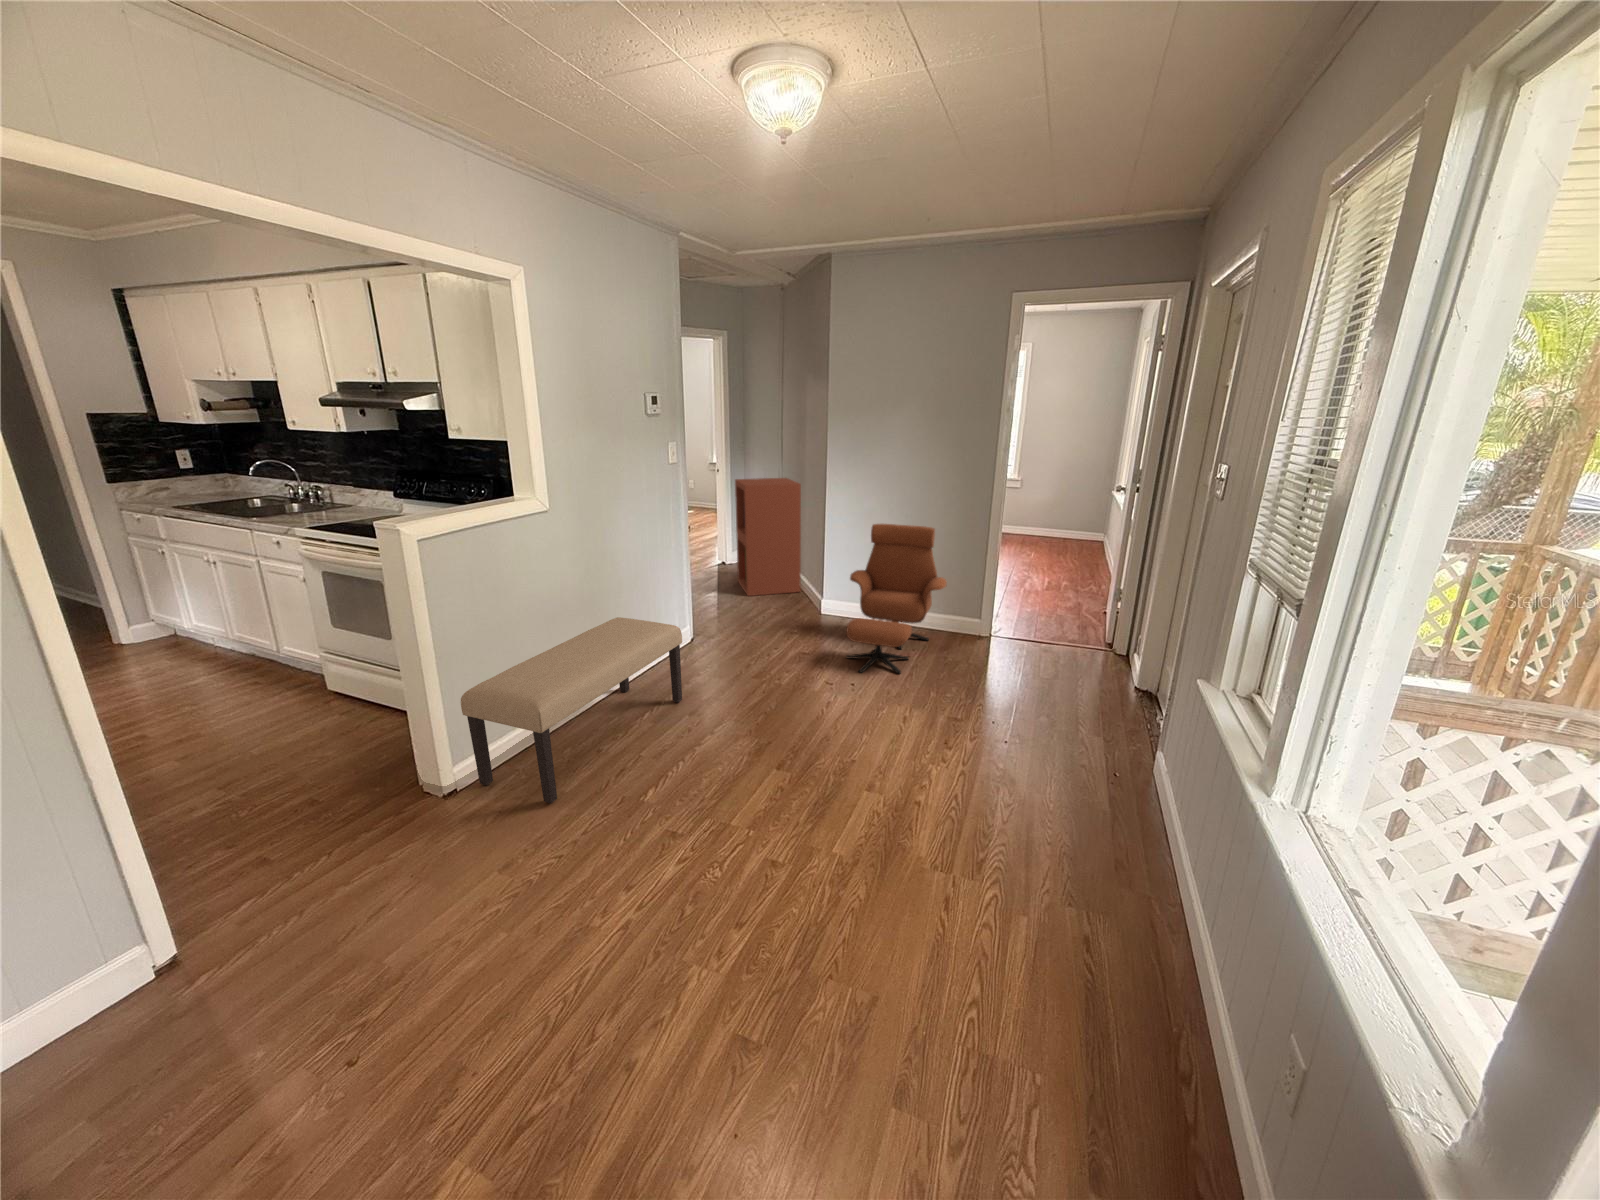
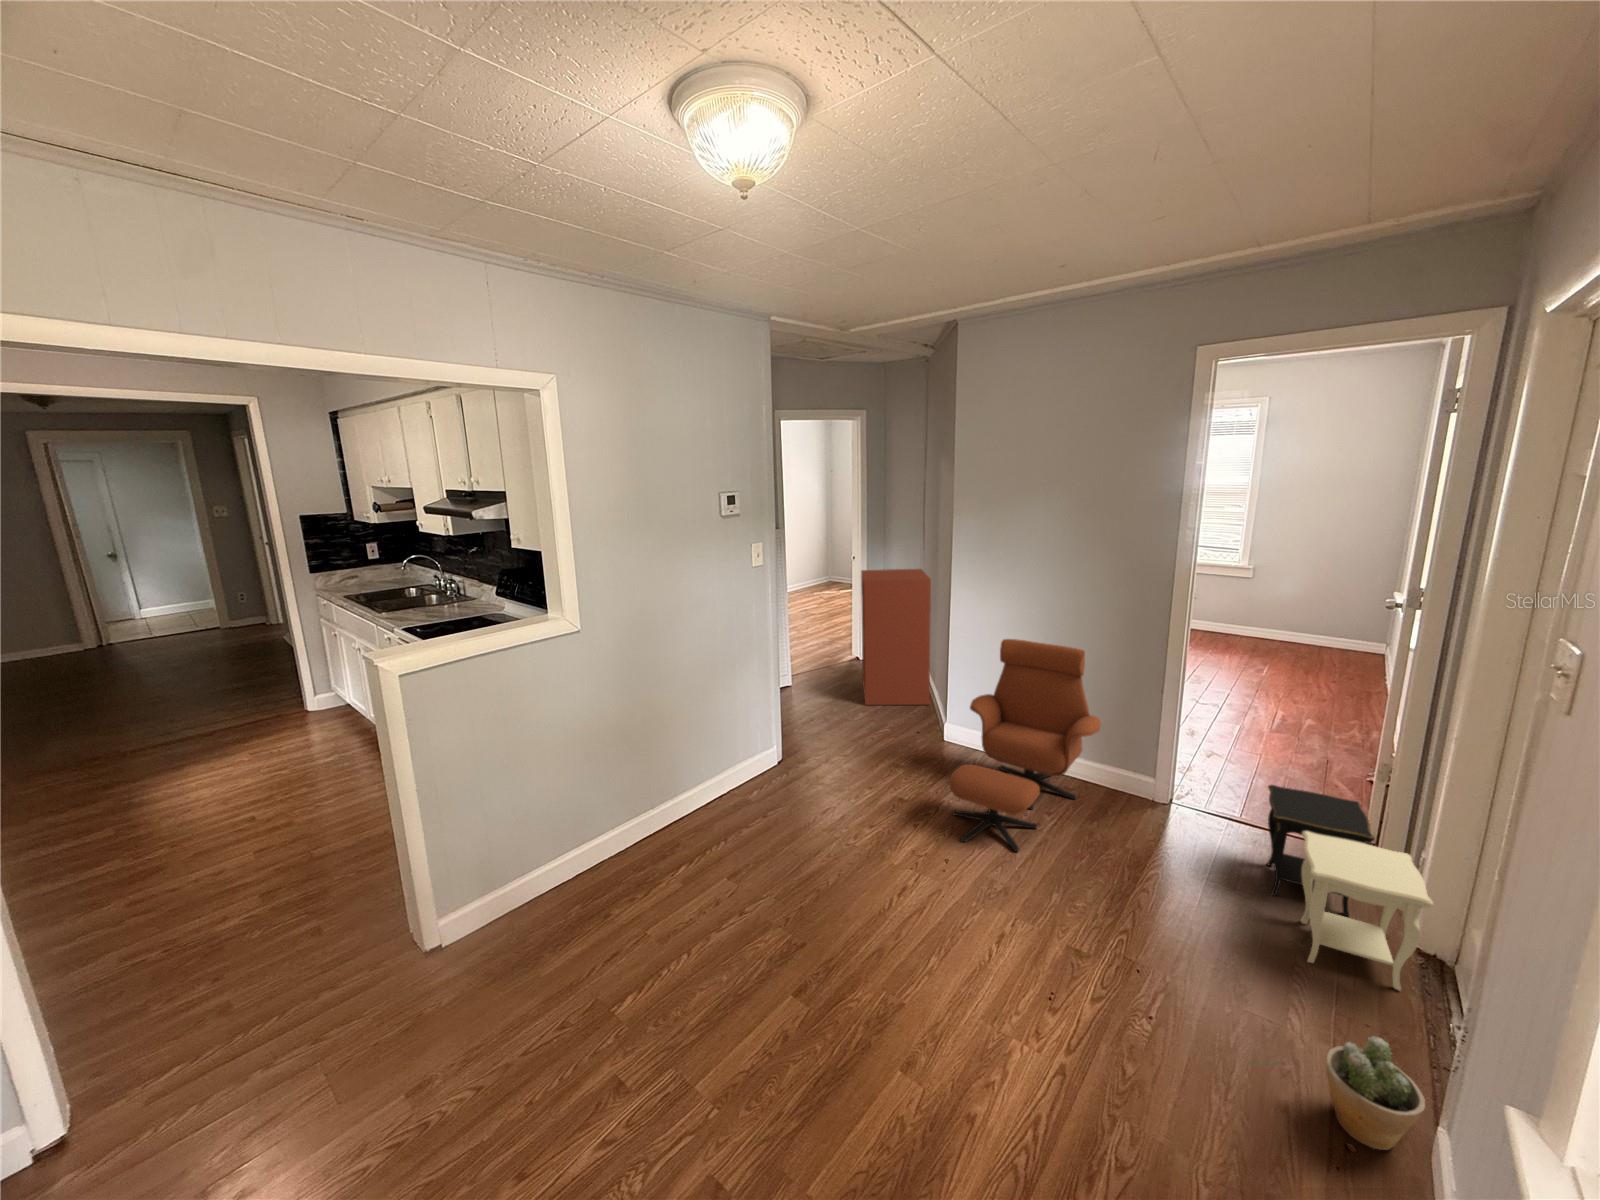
side table: none [1053,608,1149,710] -> present [1268,785,1433,990]
bench: present [461,617,682,803] -> none [444,745,728,993]
potted plant: none [1104,714,1151,774] -> present [1326,1036,1425,1150]

